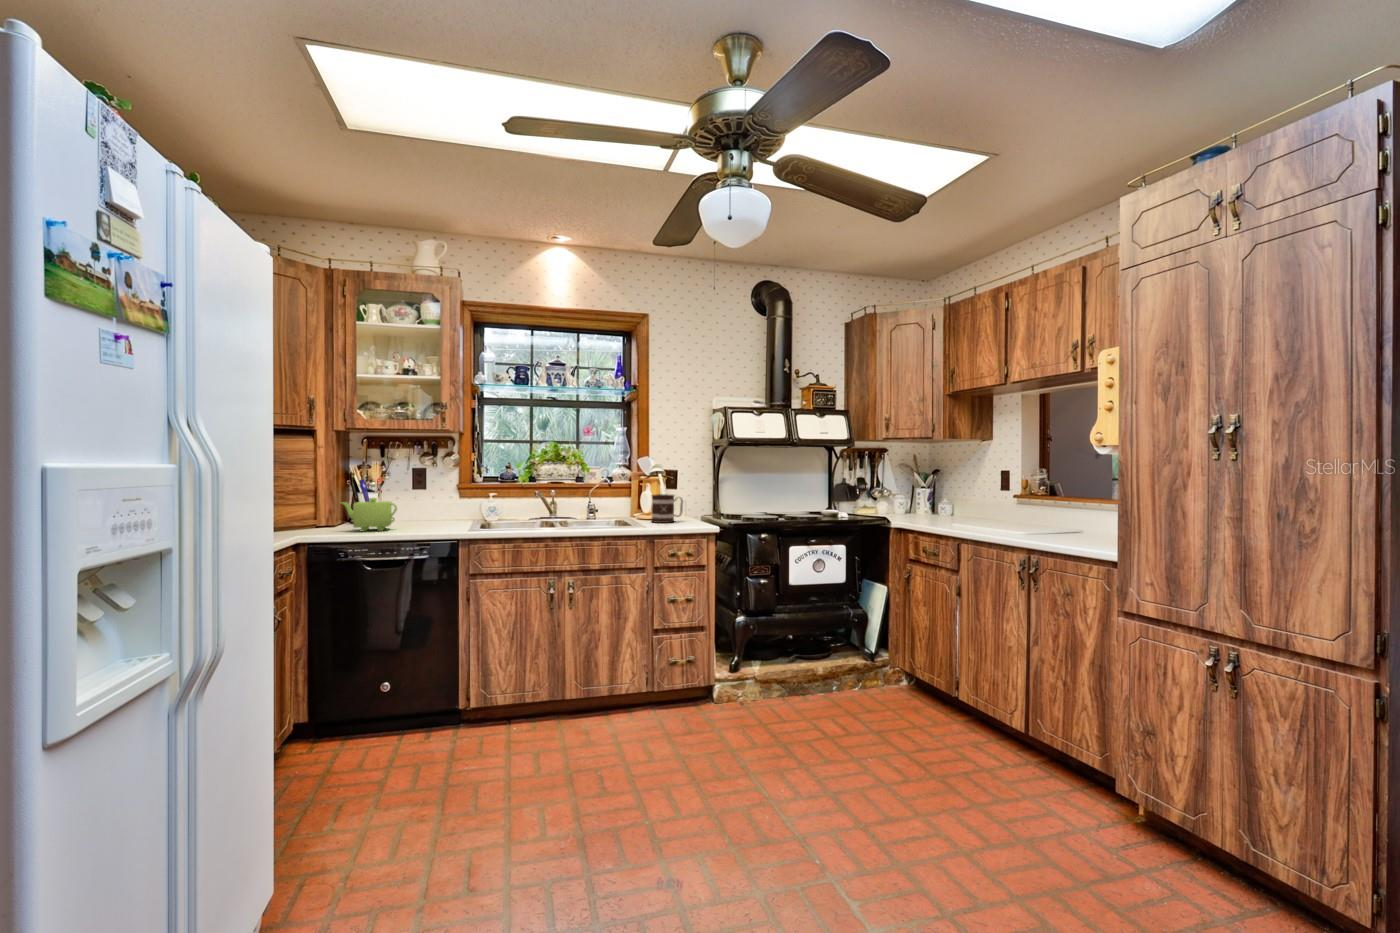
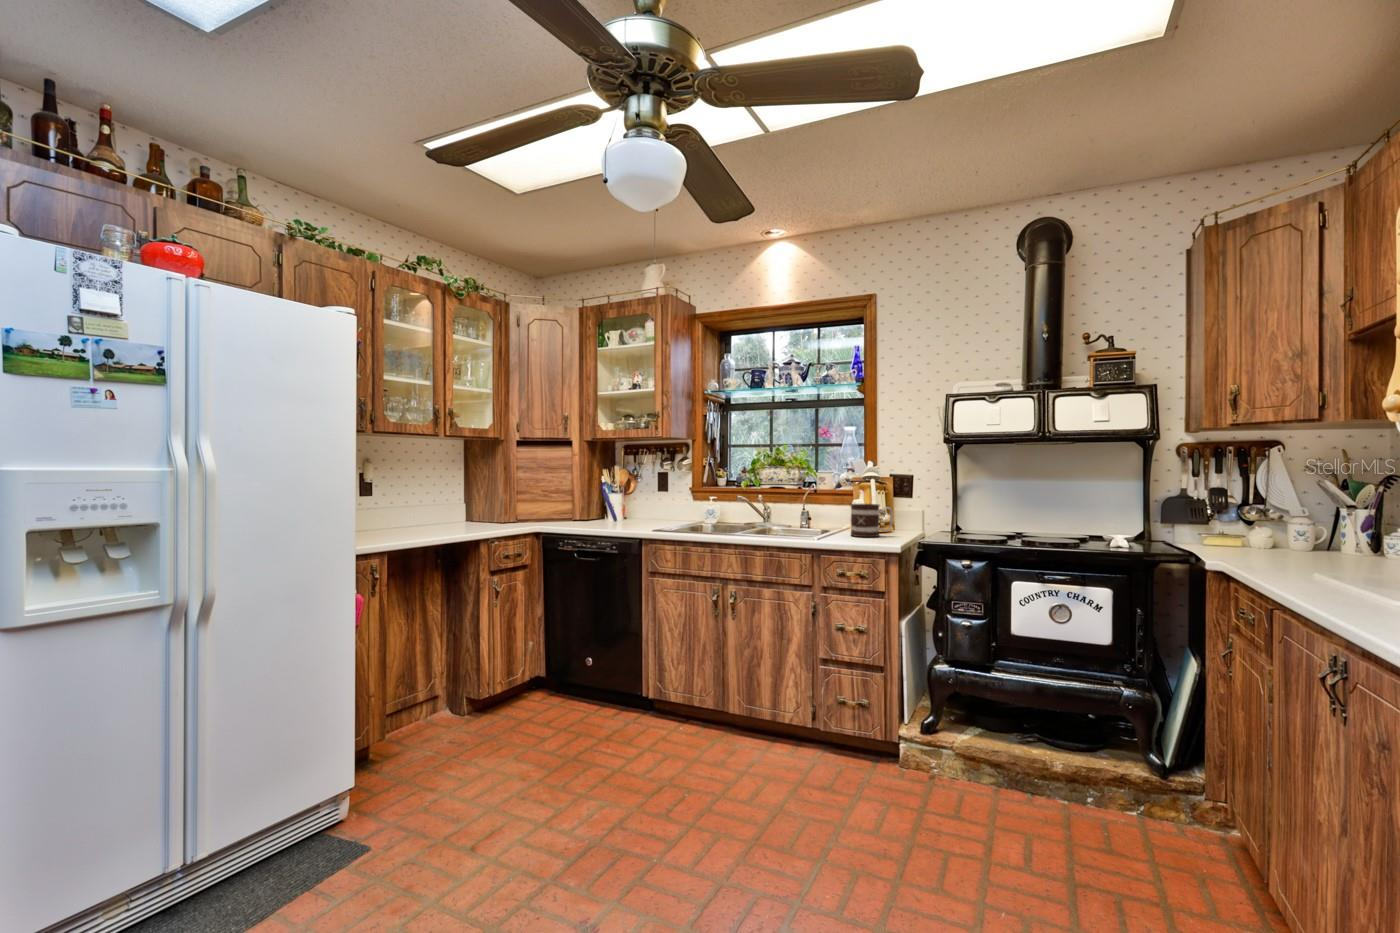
teapot: present [342,498,397,531] -> none [580,498,620,527]

